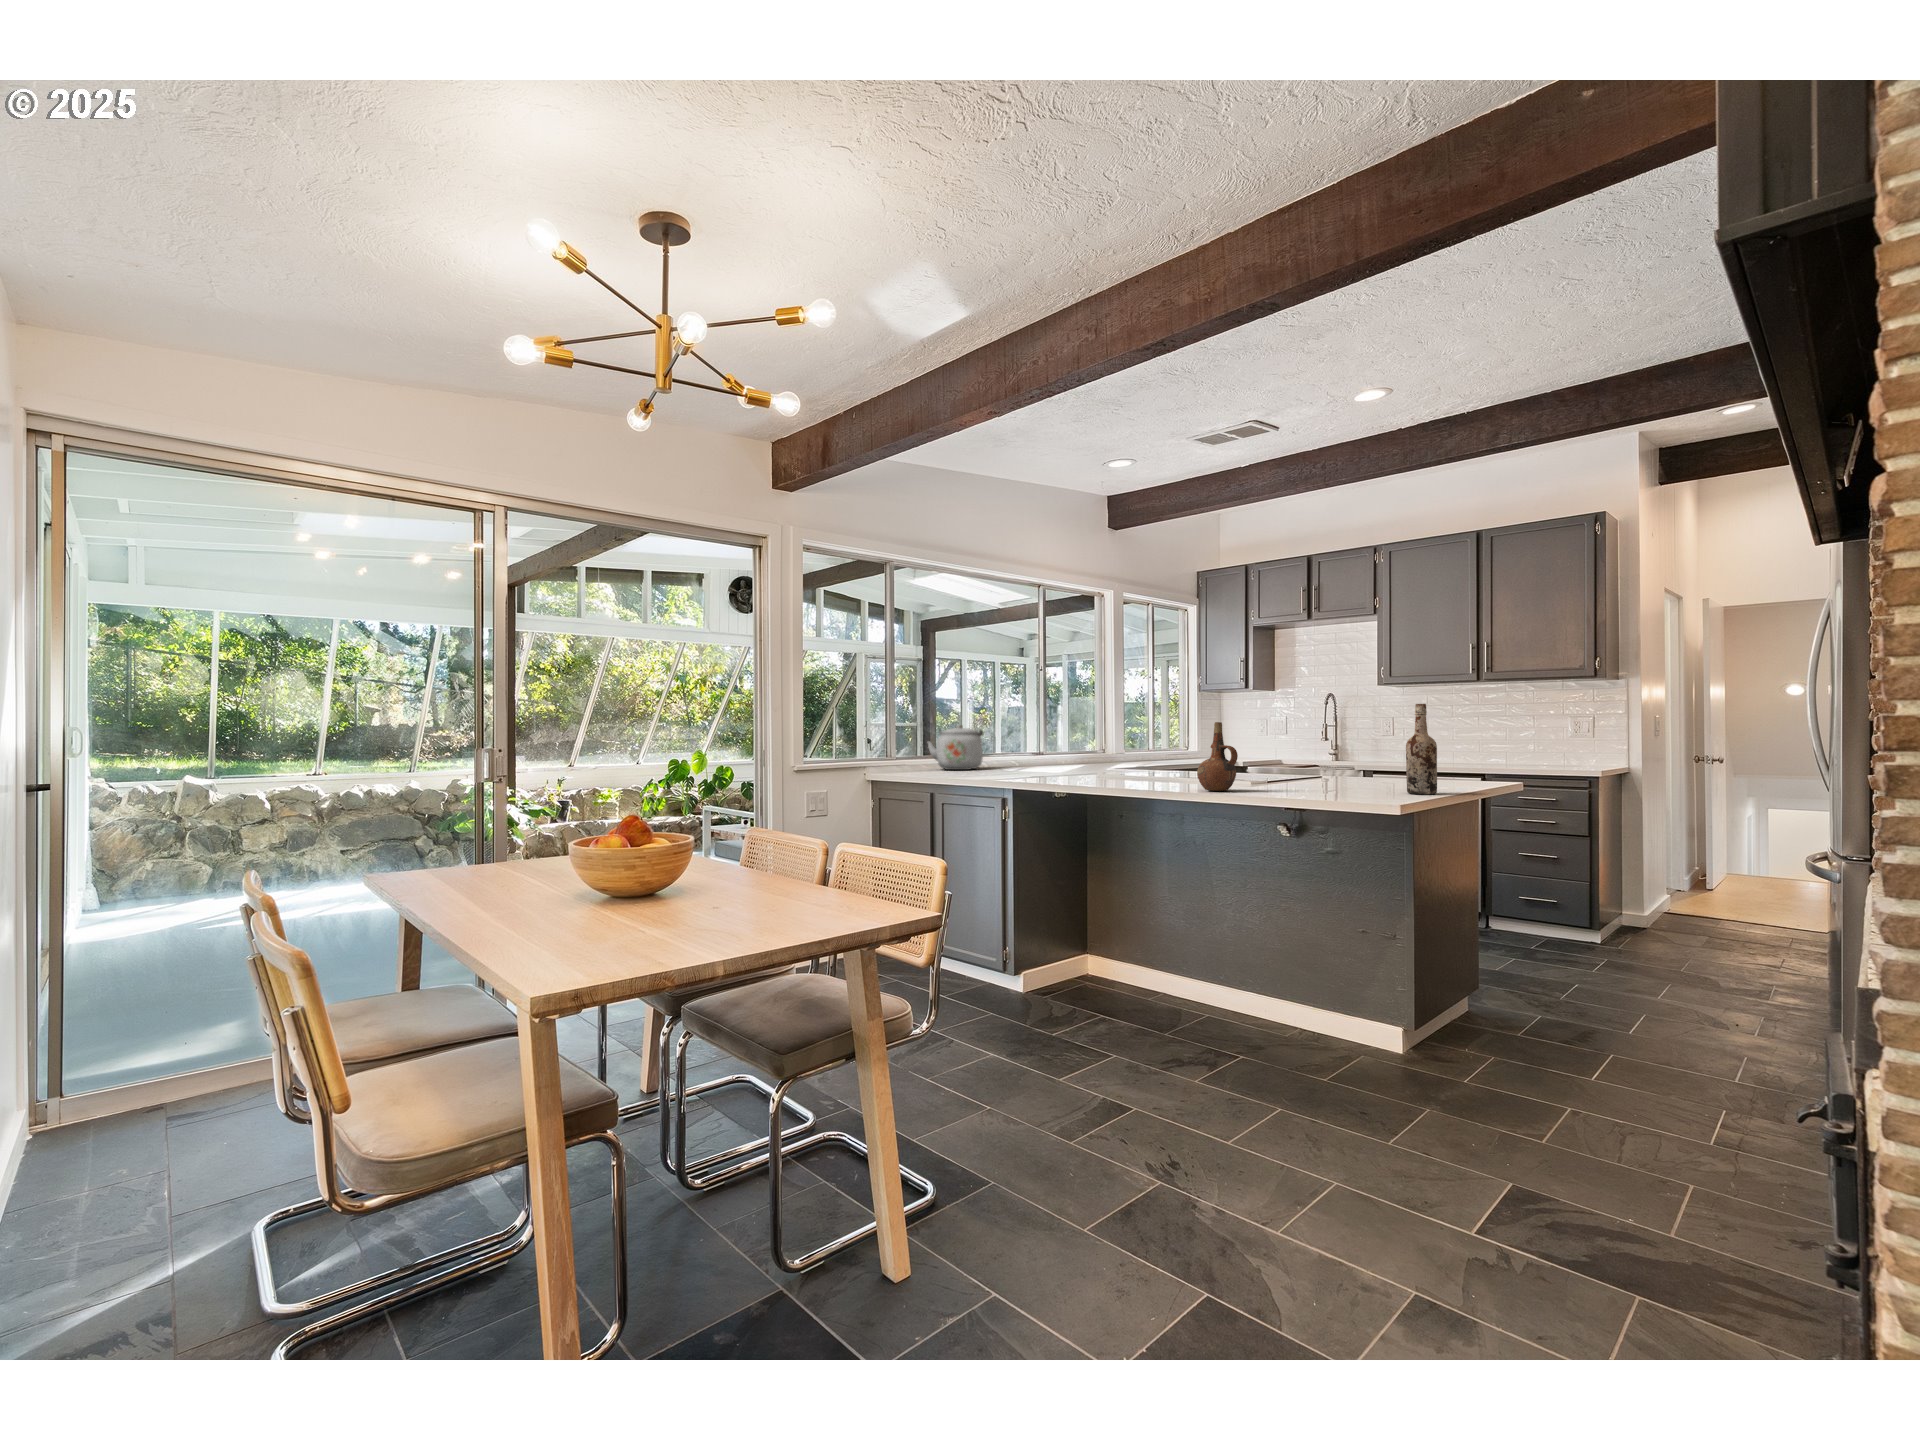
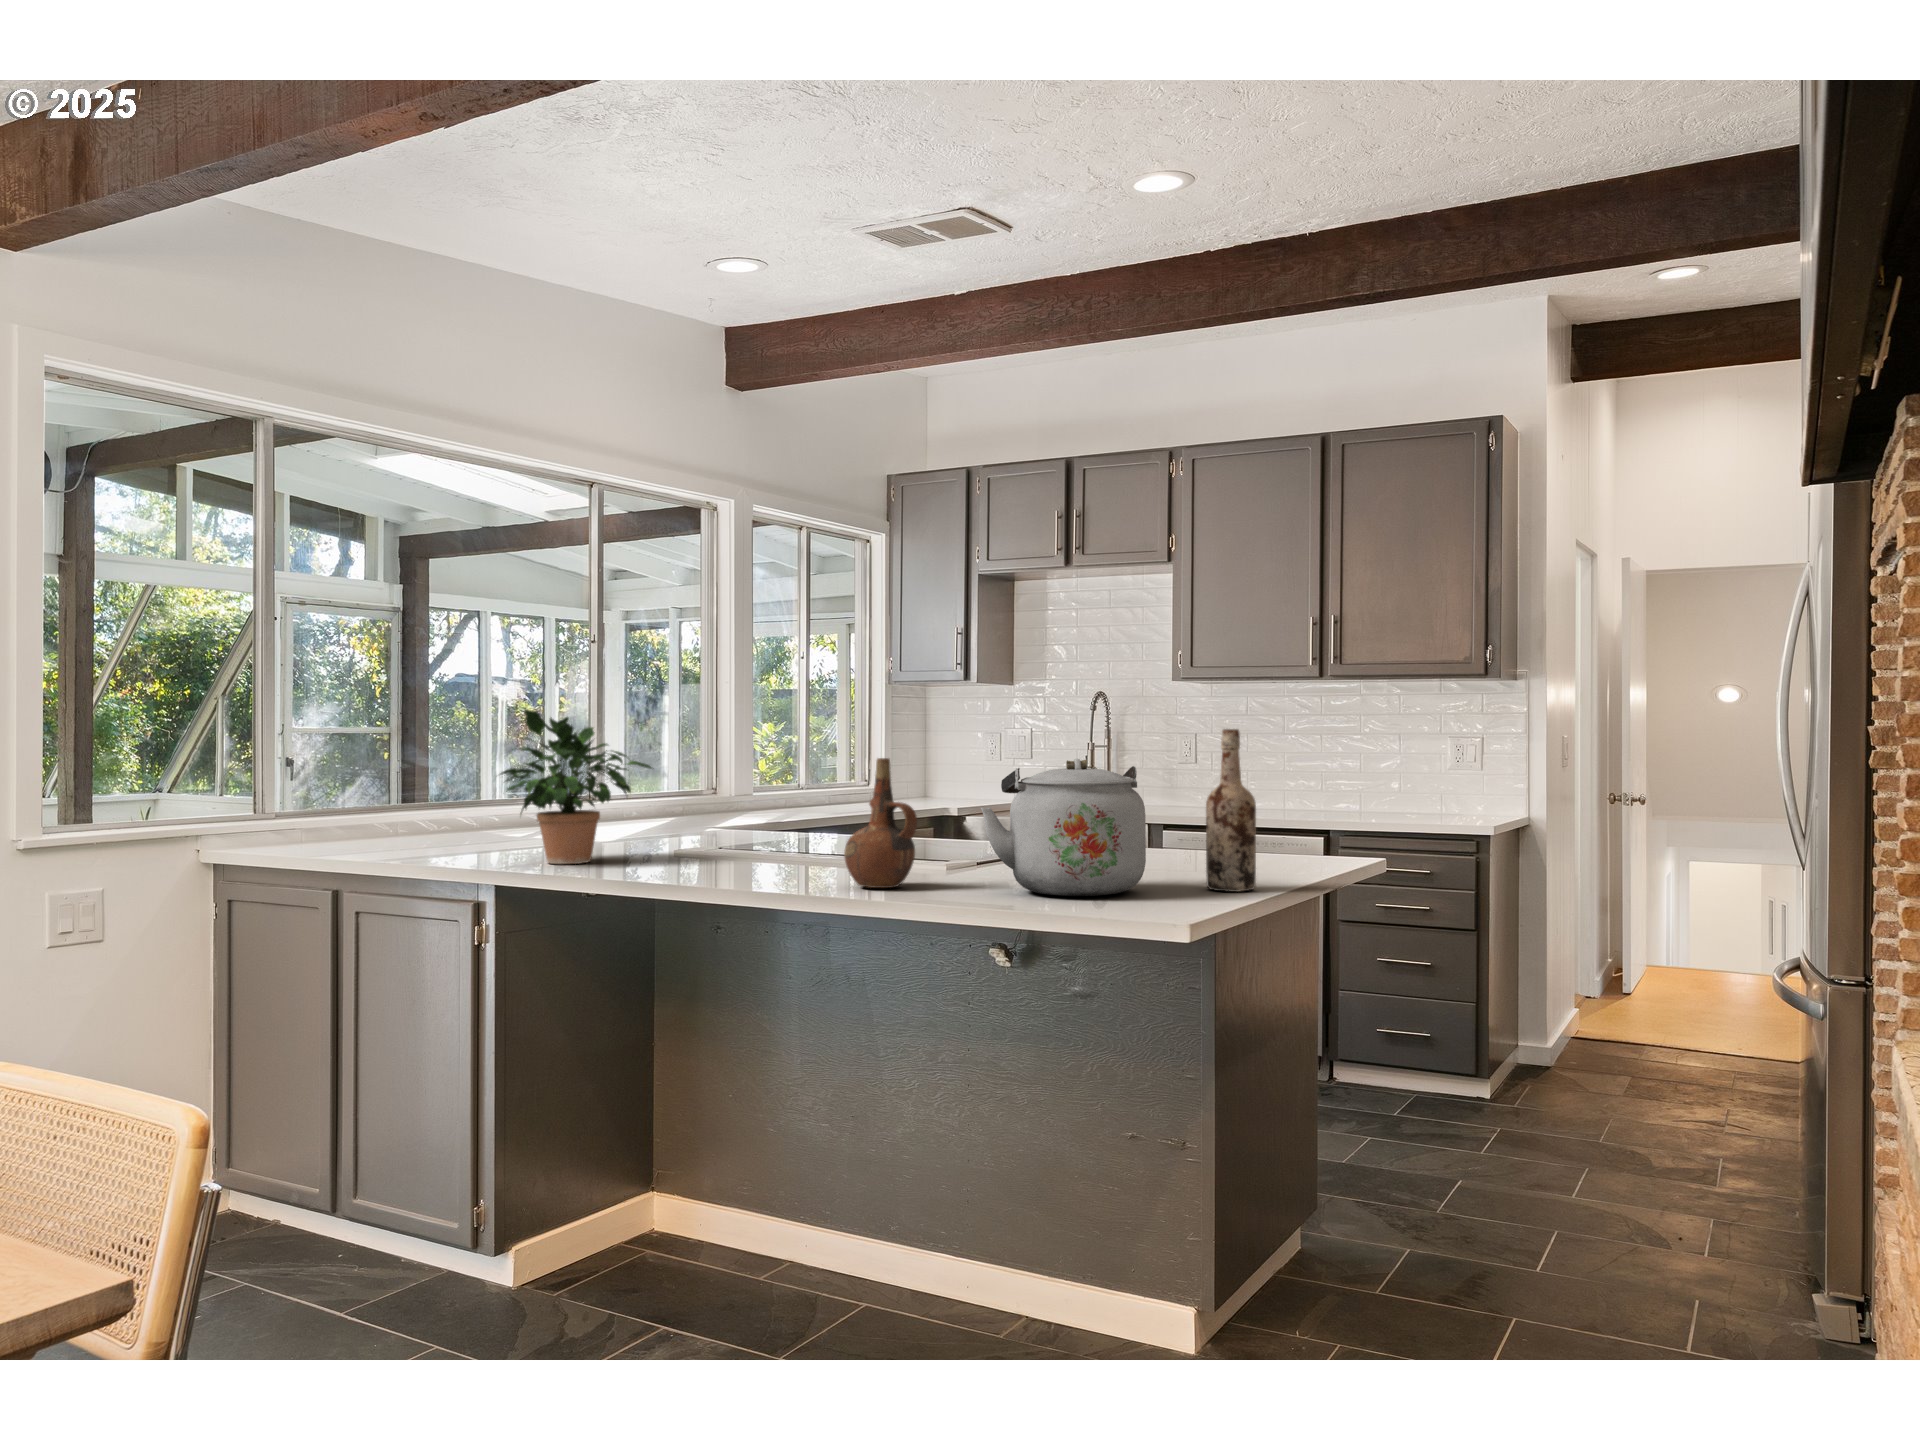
potted plant: none [1008,702,1090,781] -> present [501,710,652,864]
kettle: present [928,725,983,770] -> present [981,759,1146,896]

